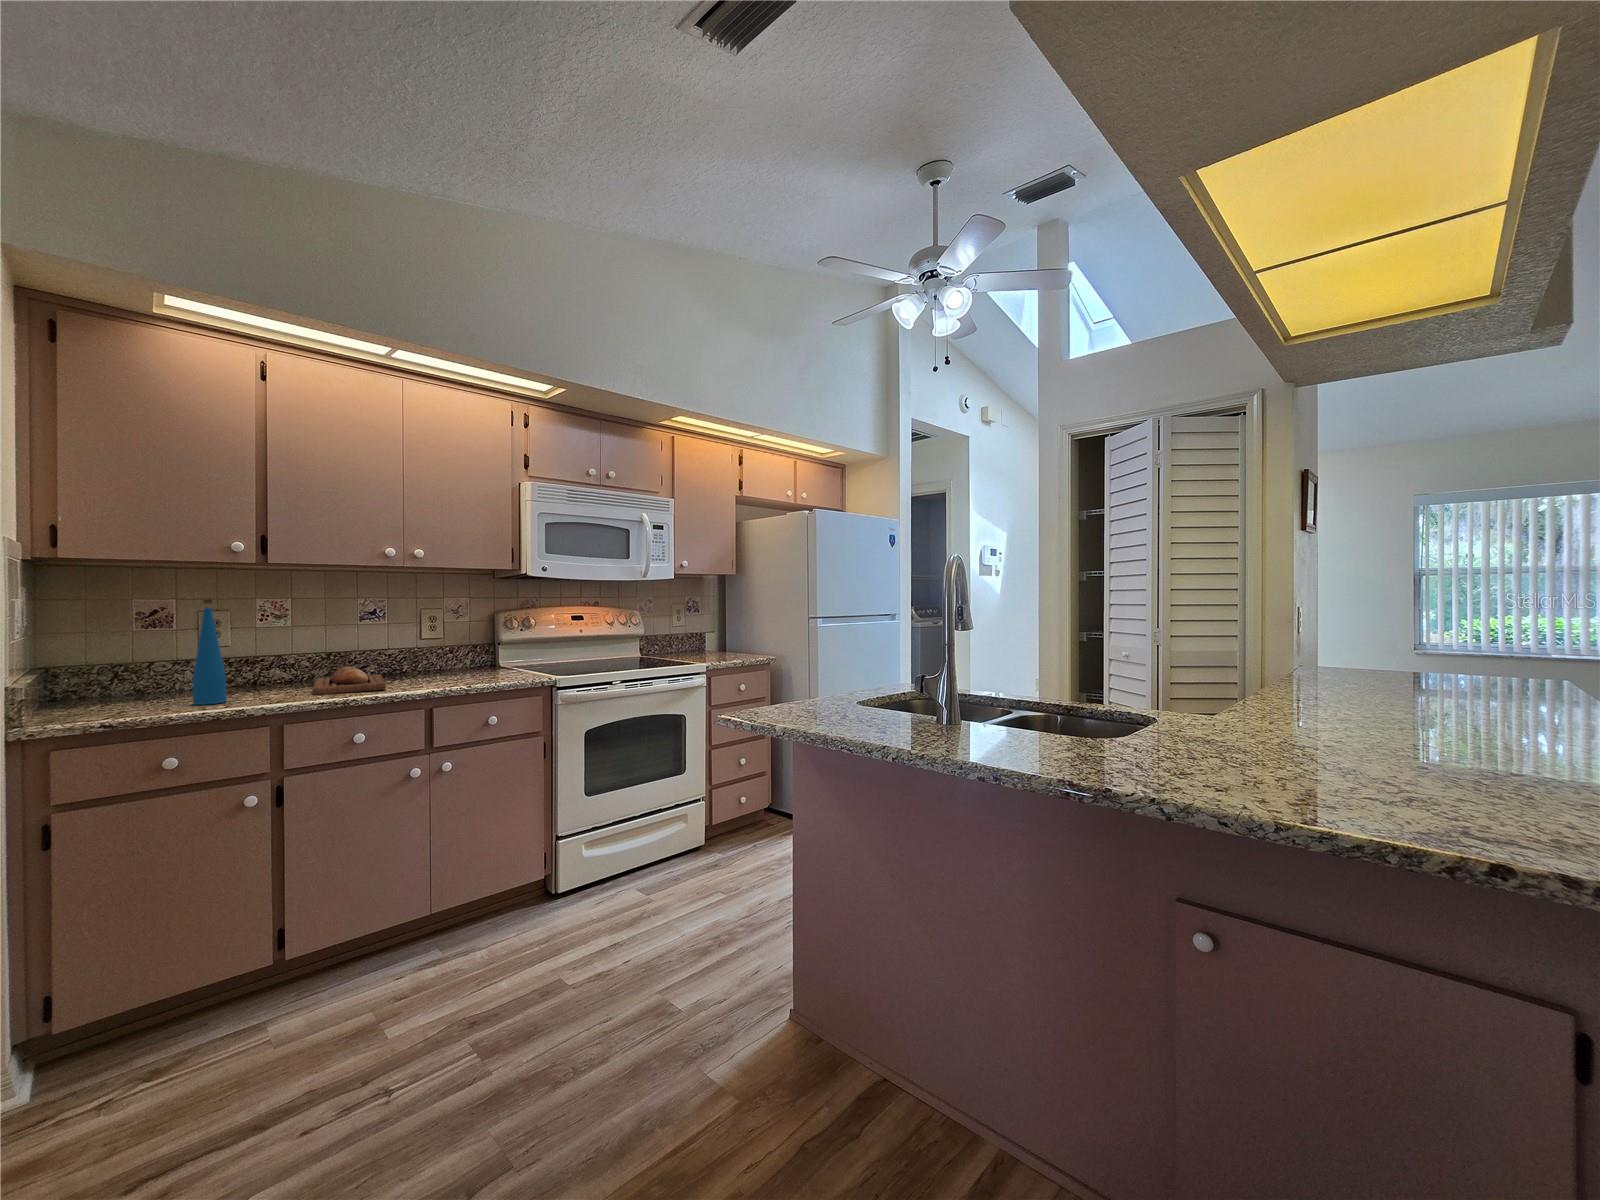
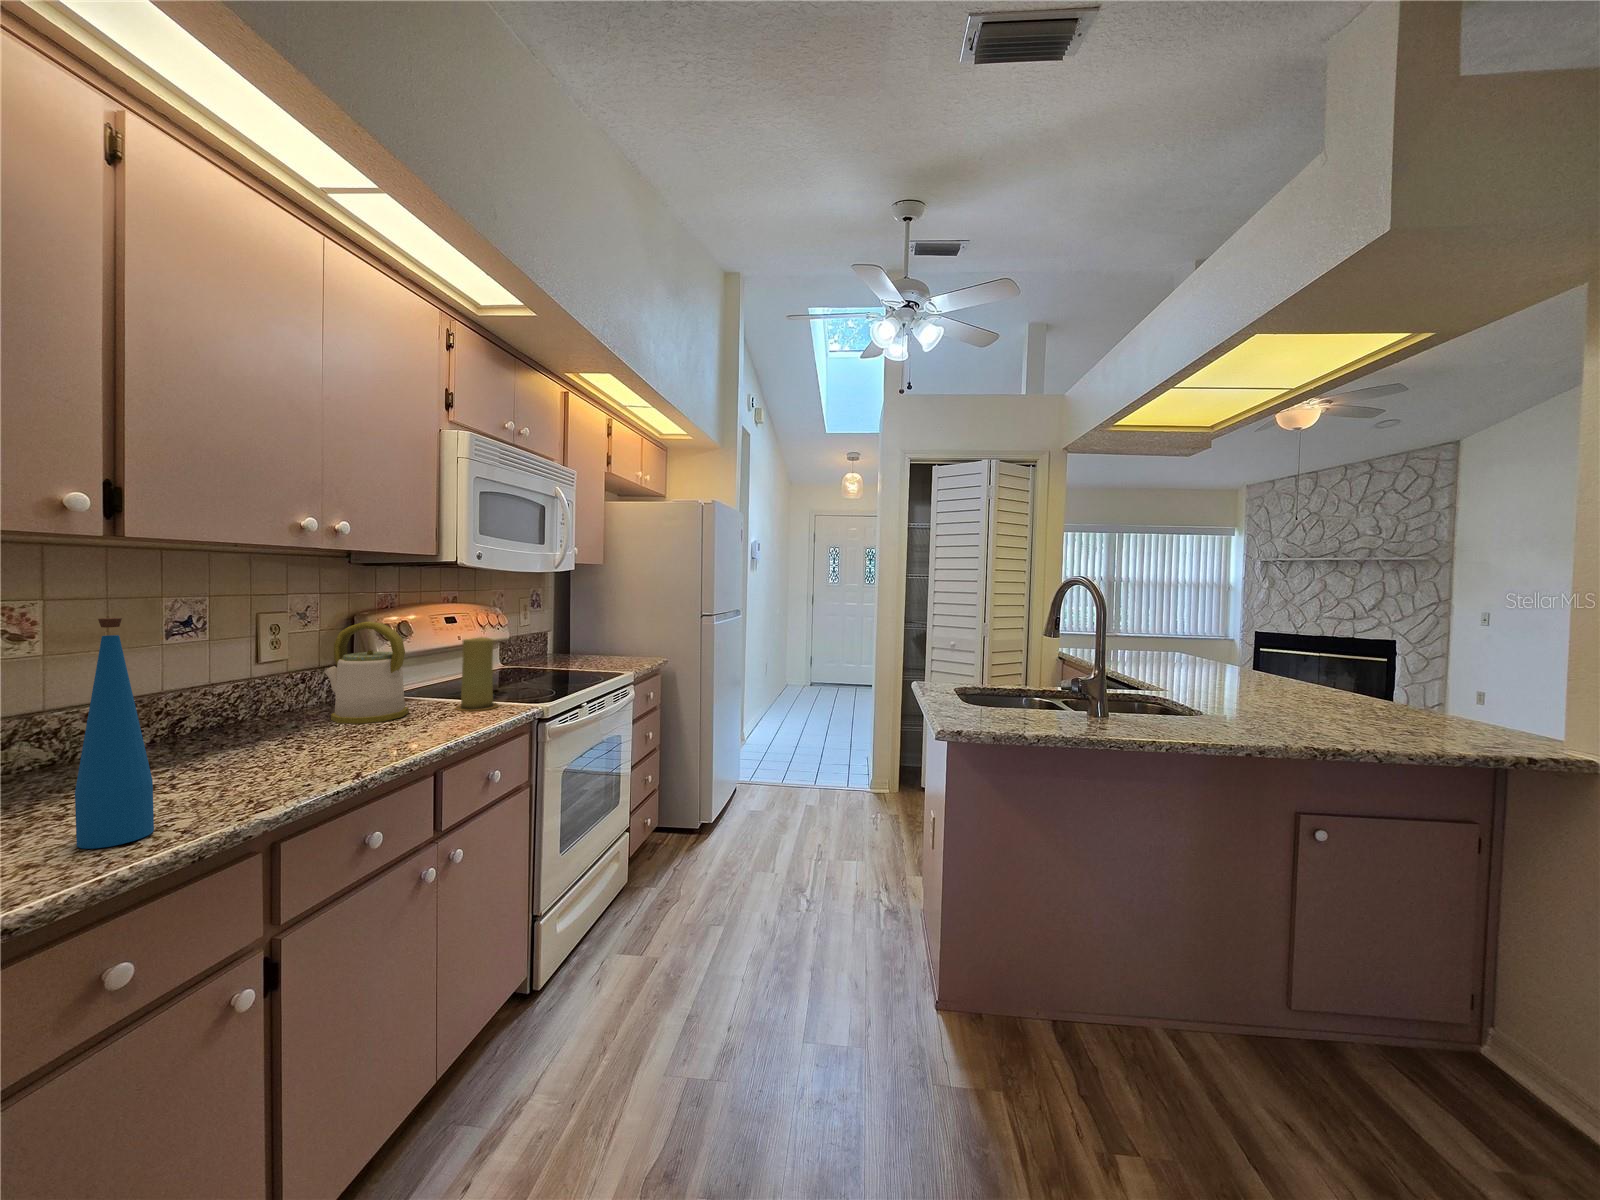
kettle: none [436,614,483,678] -> present [325,622,409,724]
candle: none [509,627,539,678] -> present [455,637,498,711]
bread loaf: present [312,667,386,695] -> none [147,724,377,783]

